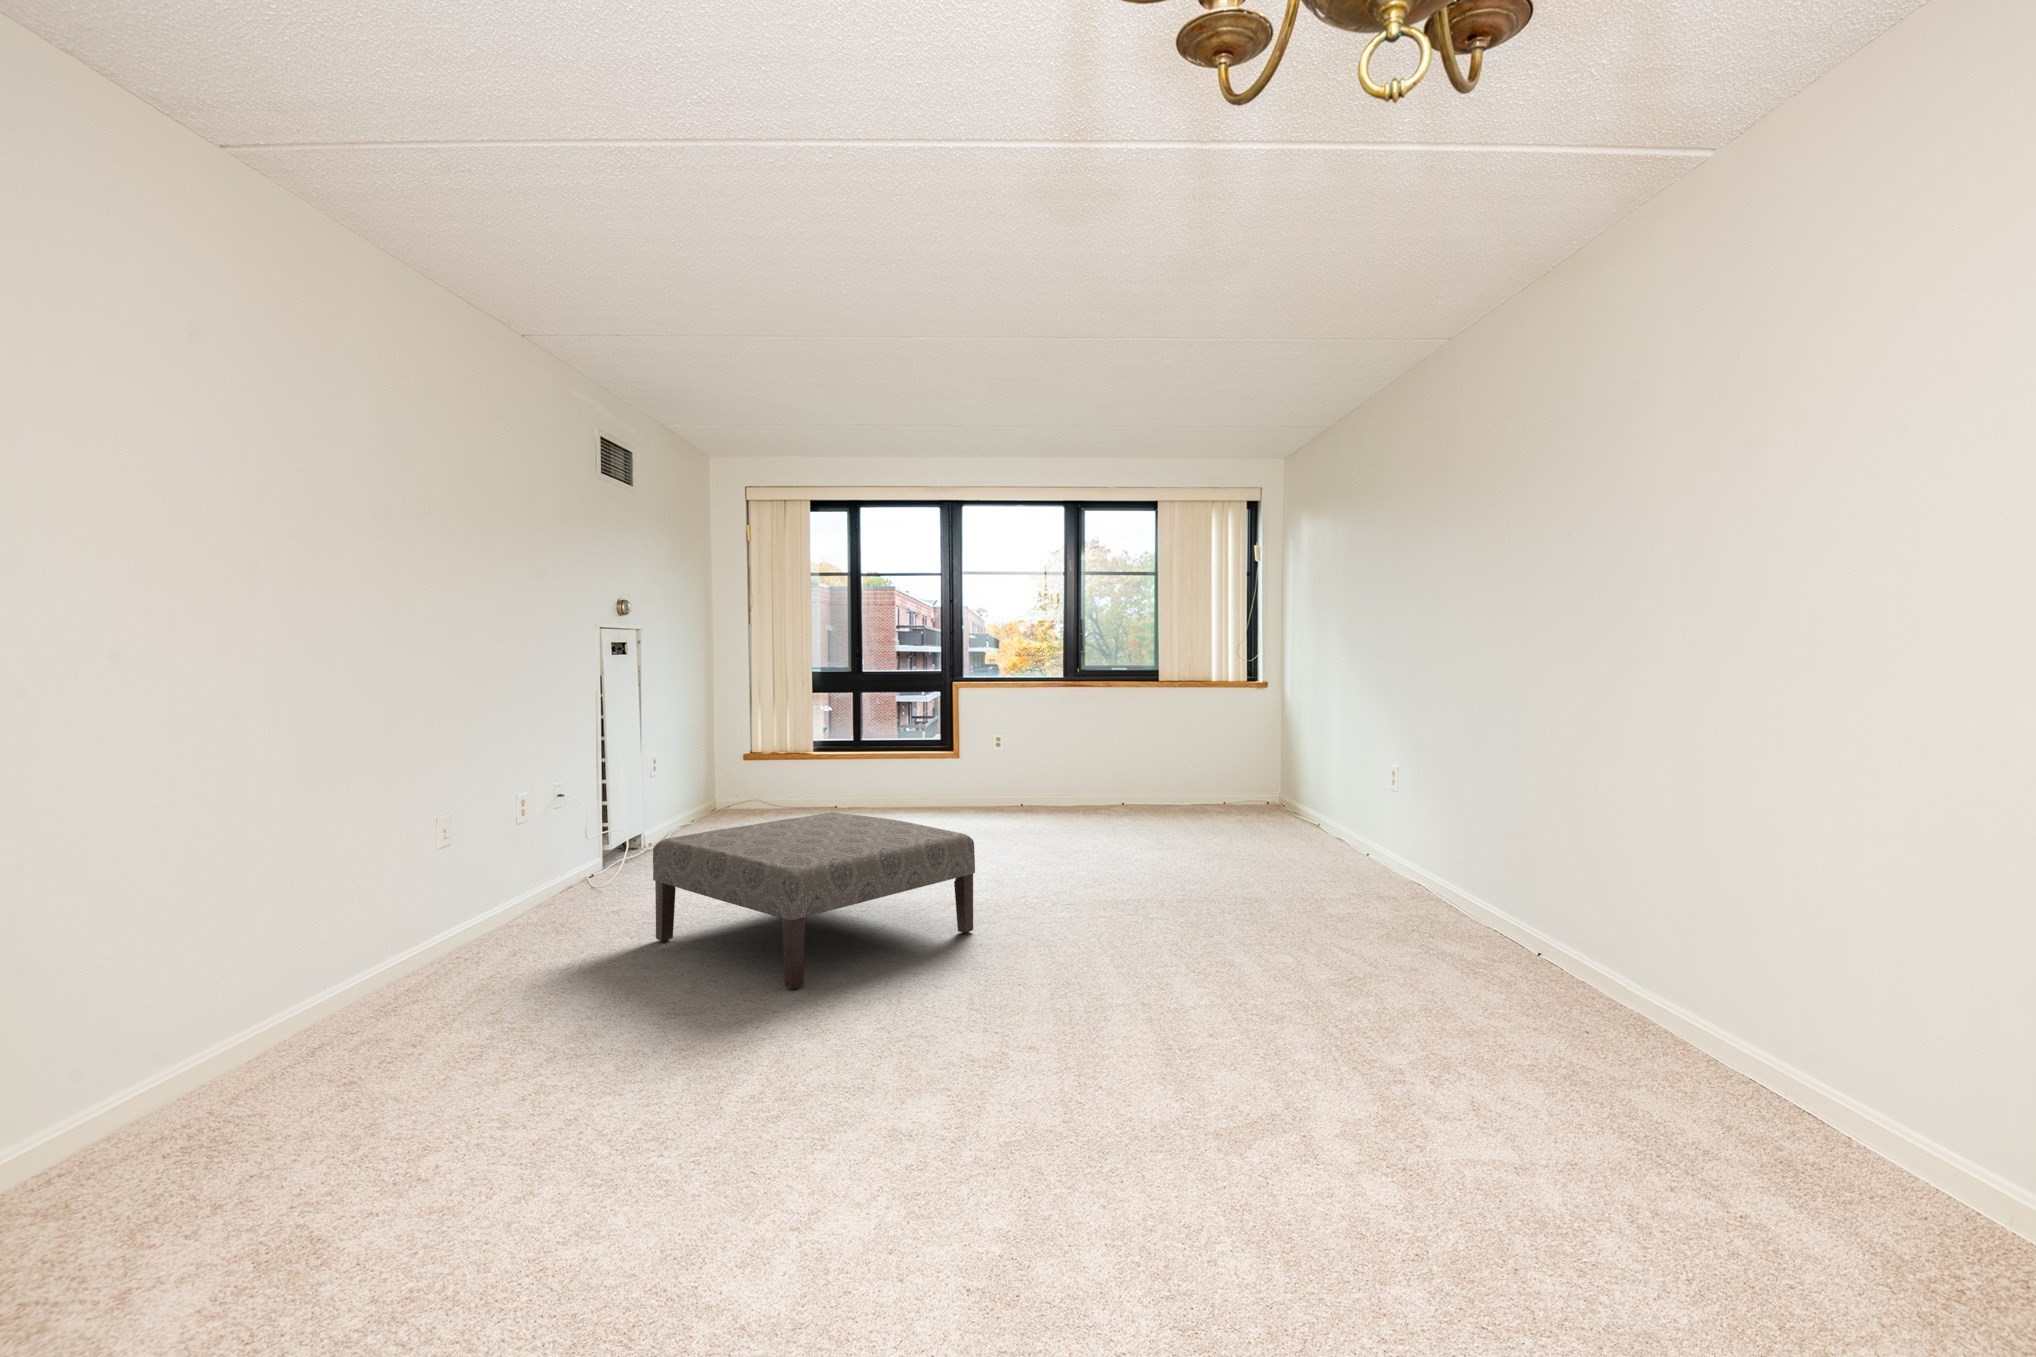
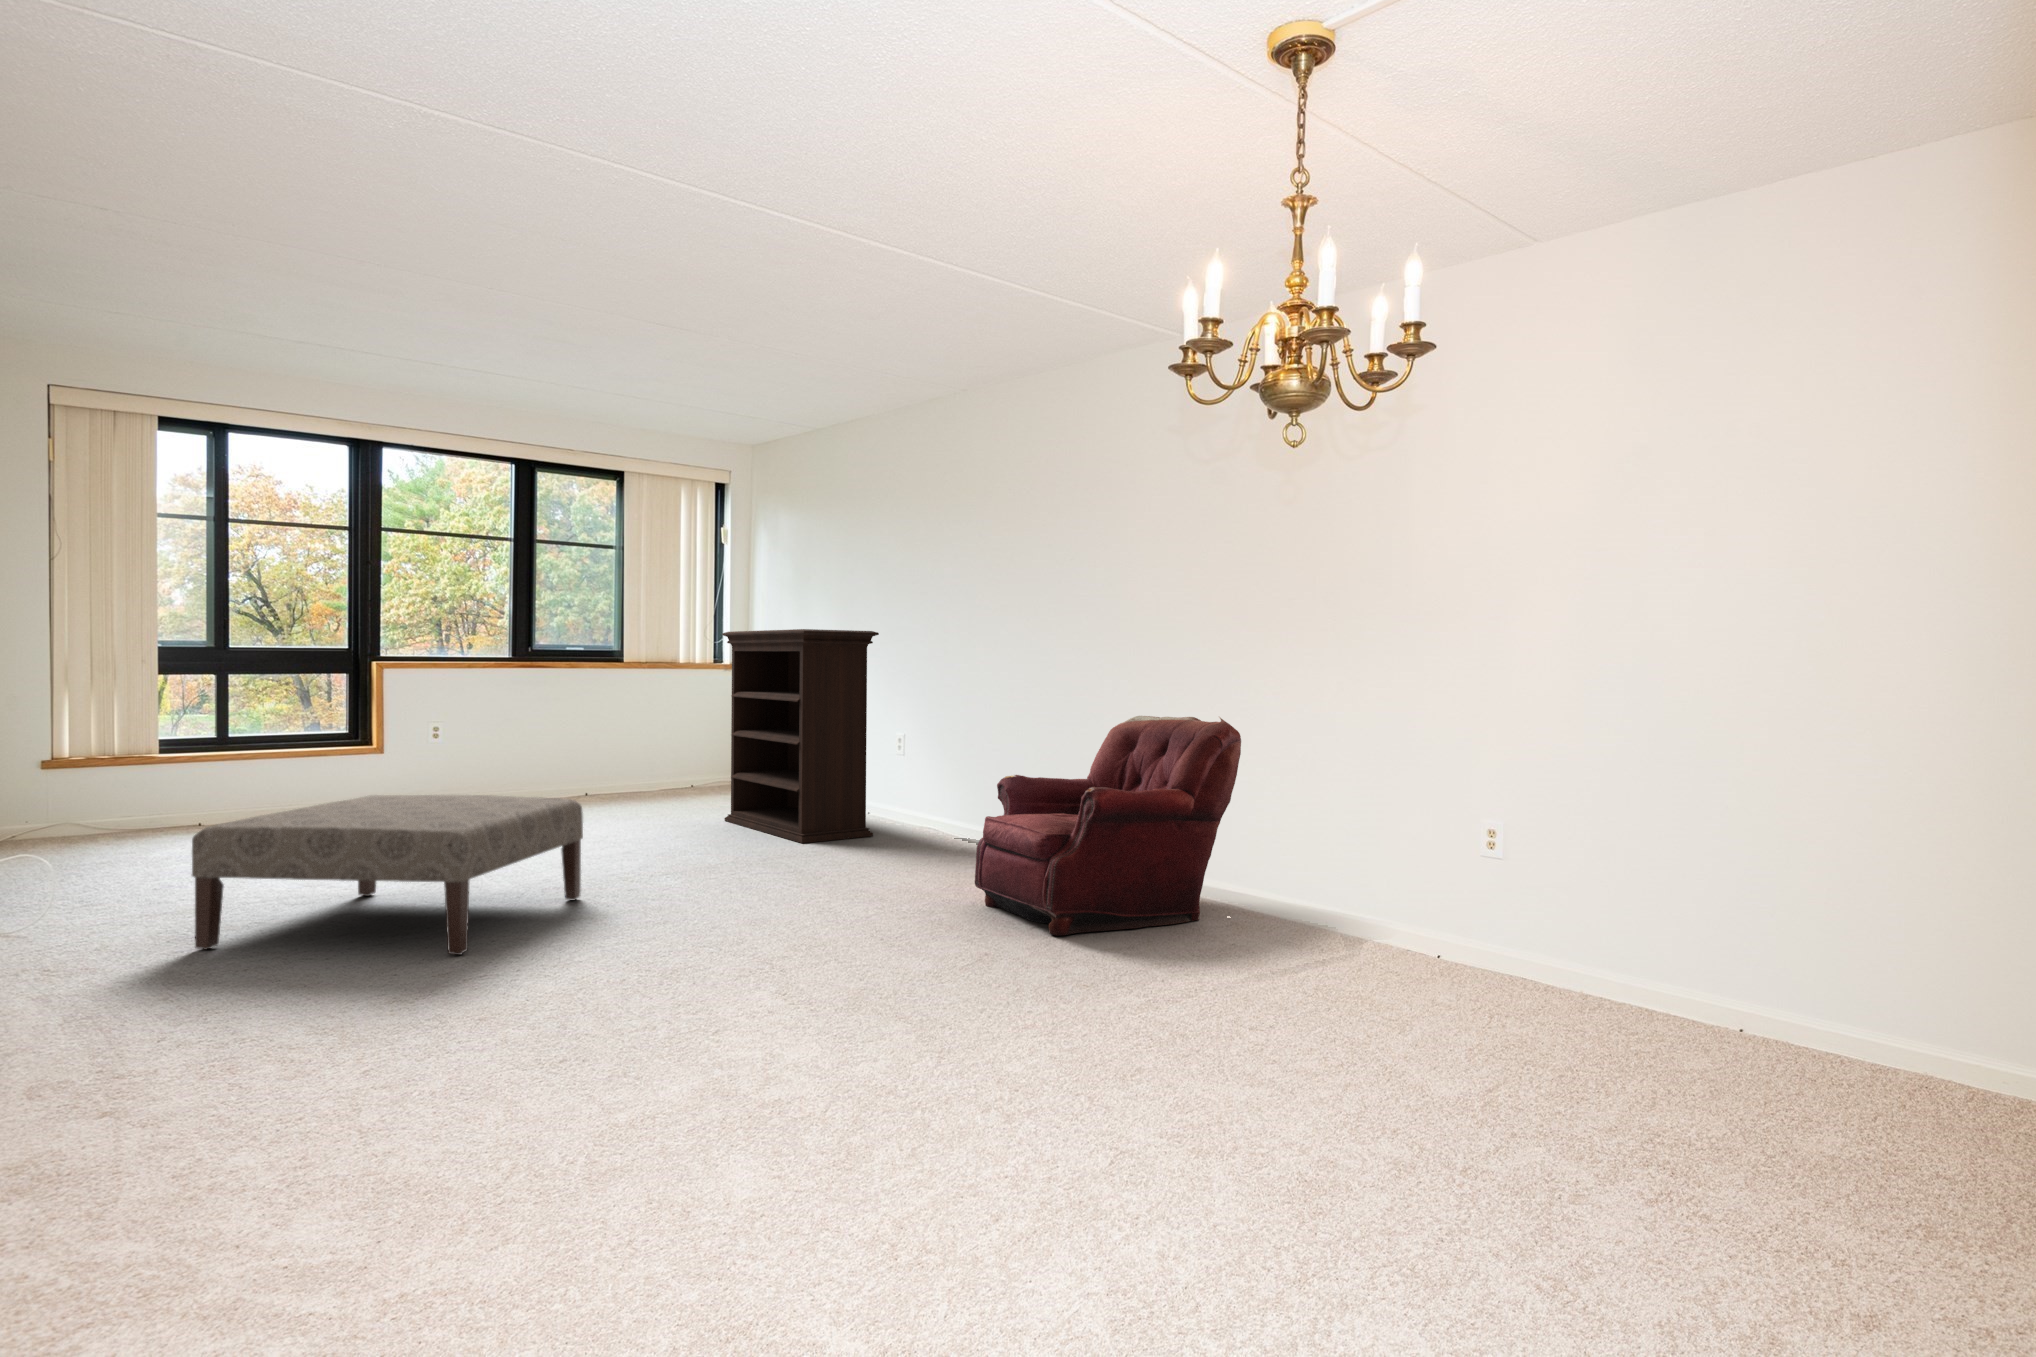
bookshelf: none [1212,654,1351,887] -> present [722,629,879,843]
armchair: none [1366,787,1819,1158] -> present [975,716,1241,936]

